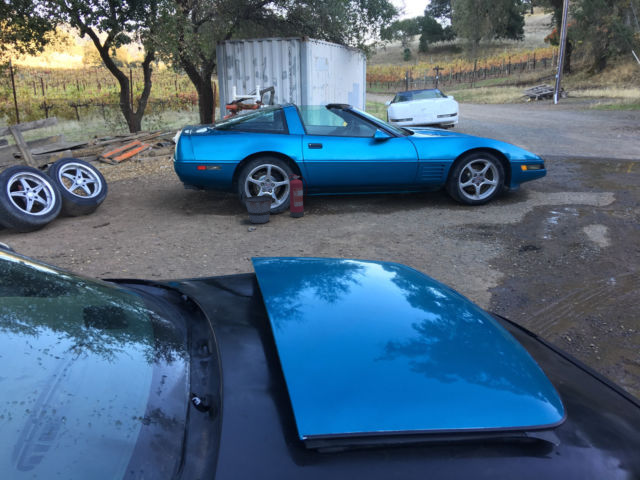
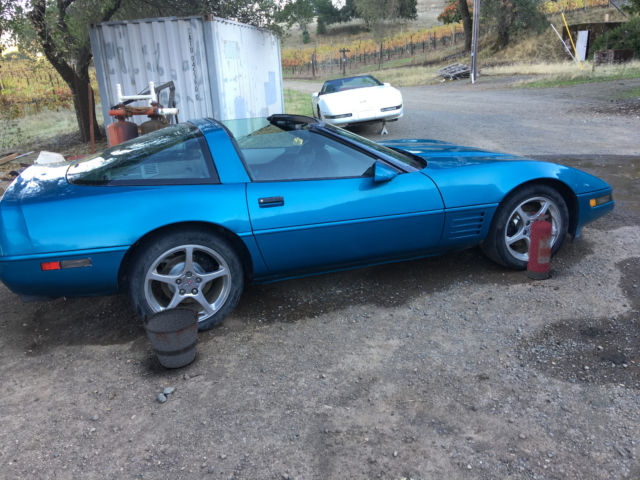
fire extinguisher: present [290,174,308,217] -> present [527,213,558,280]

